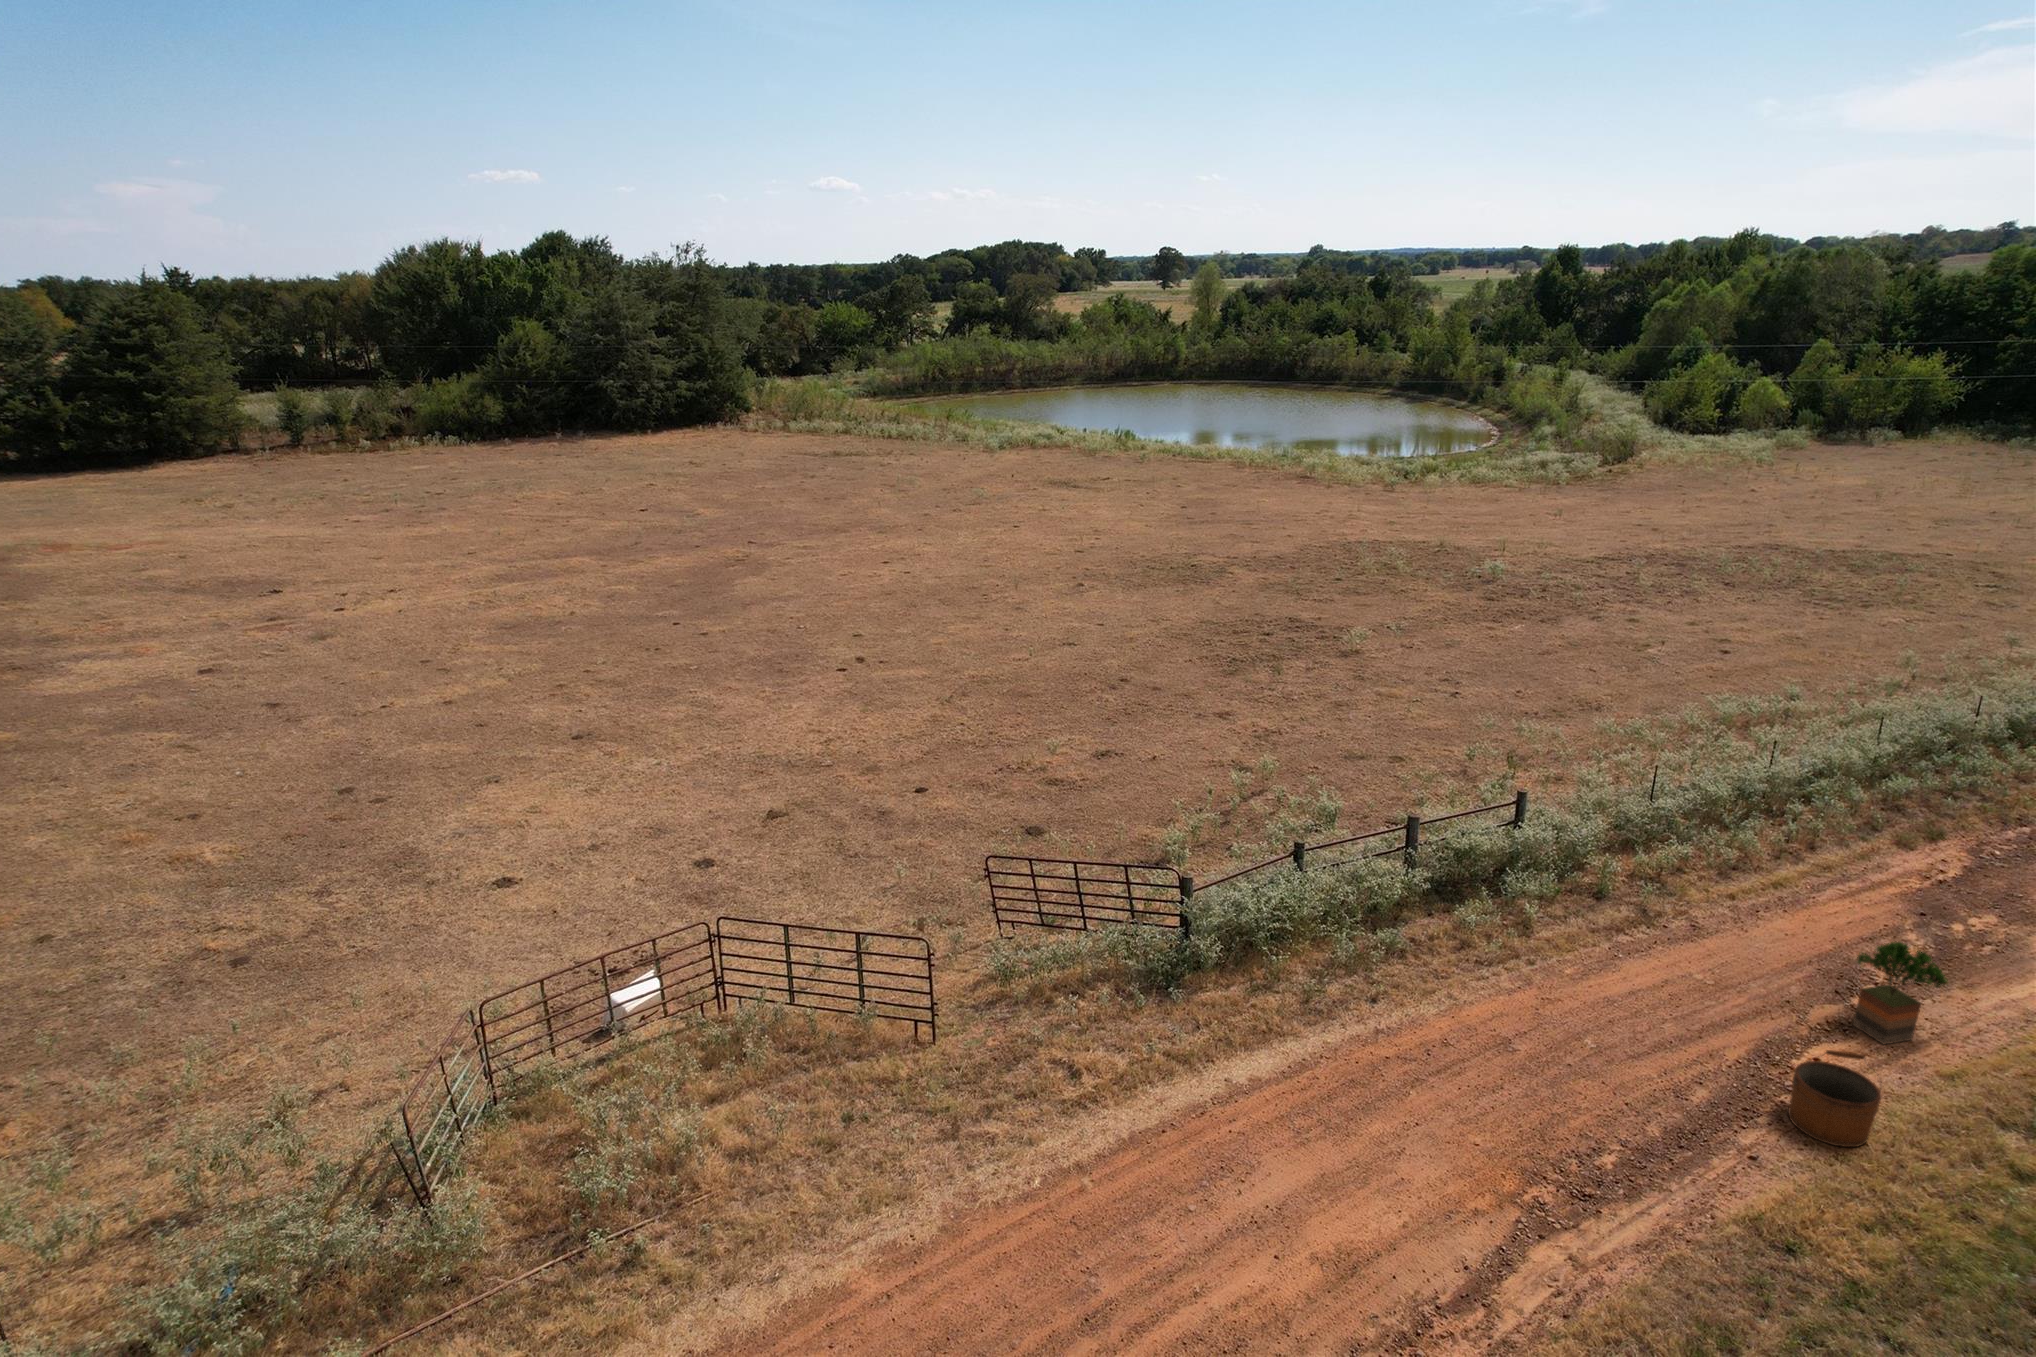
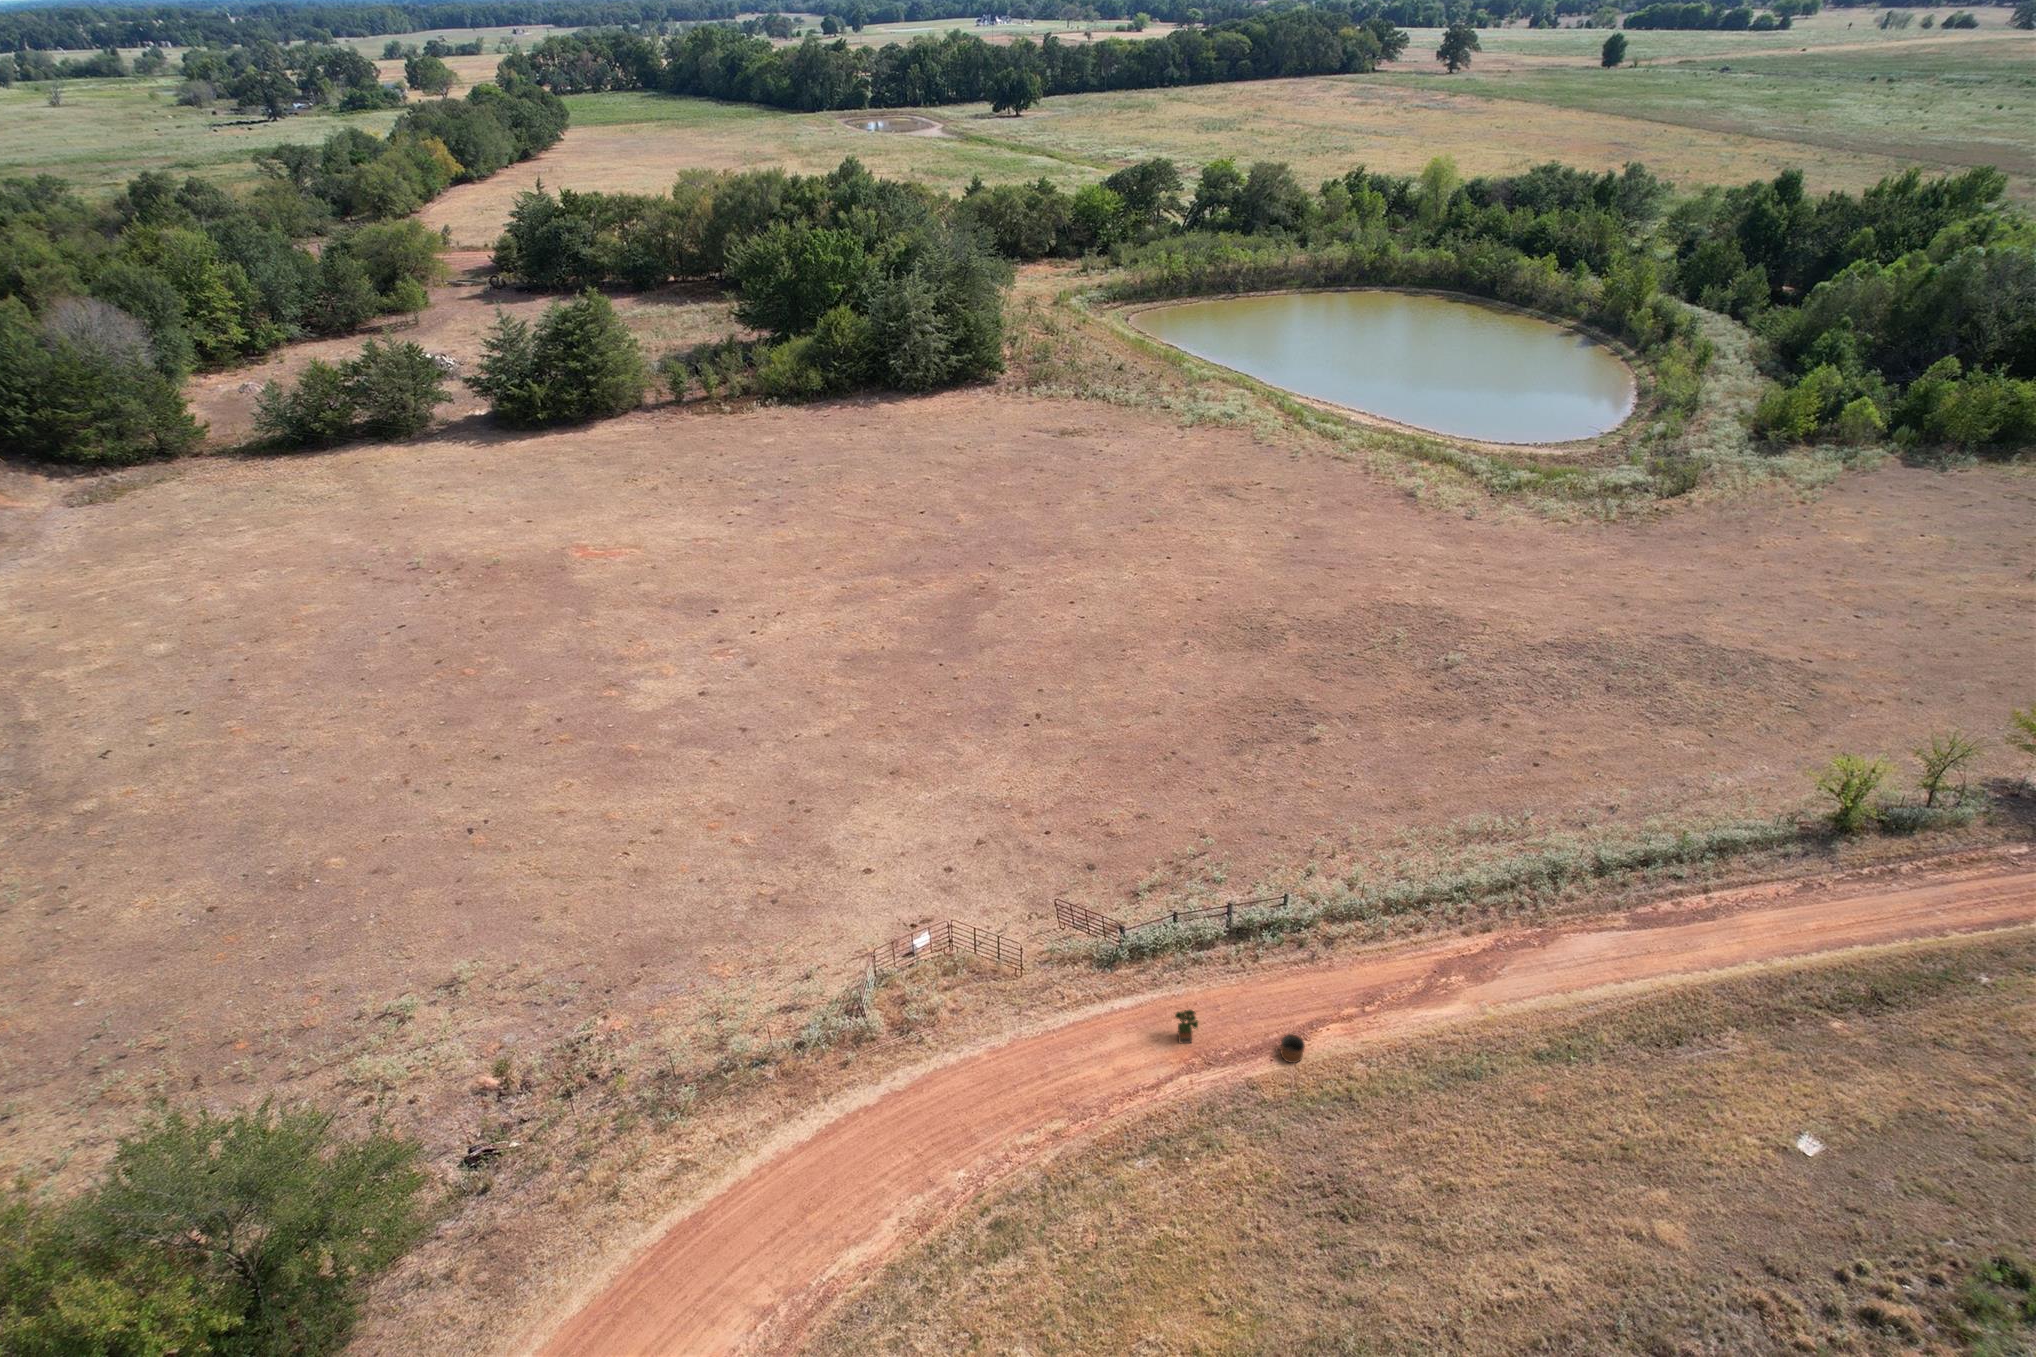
potted tree: present [1853,941,1948,1045] -> present [1175,1010,1198,1043]

